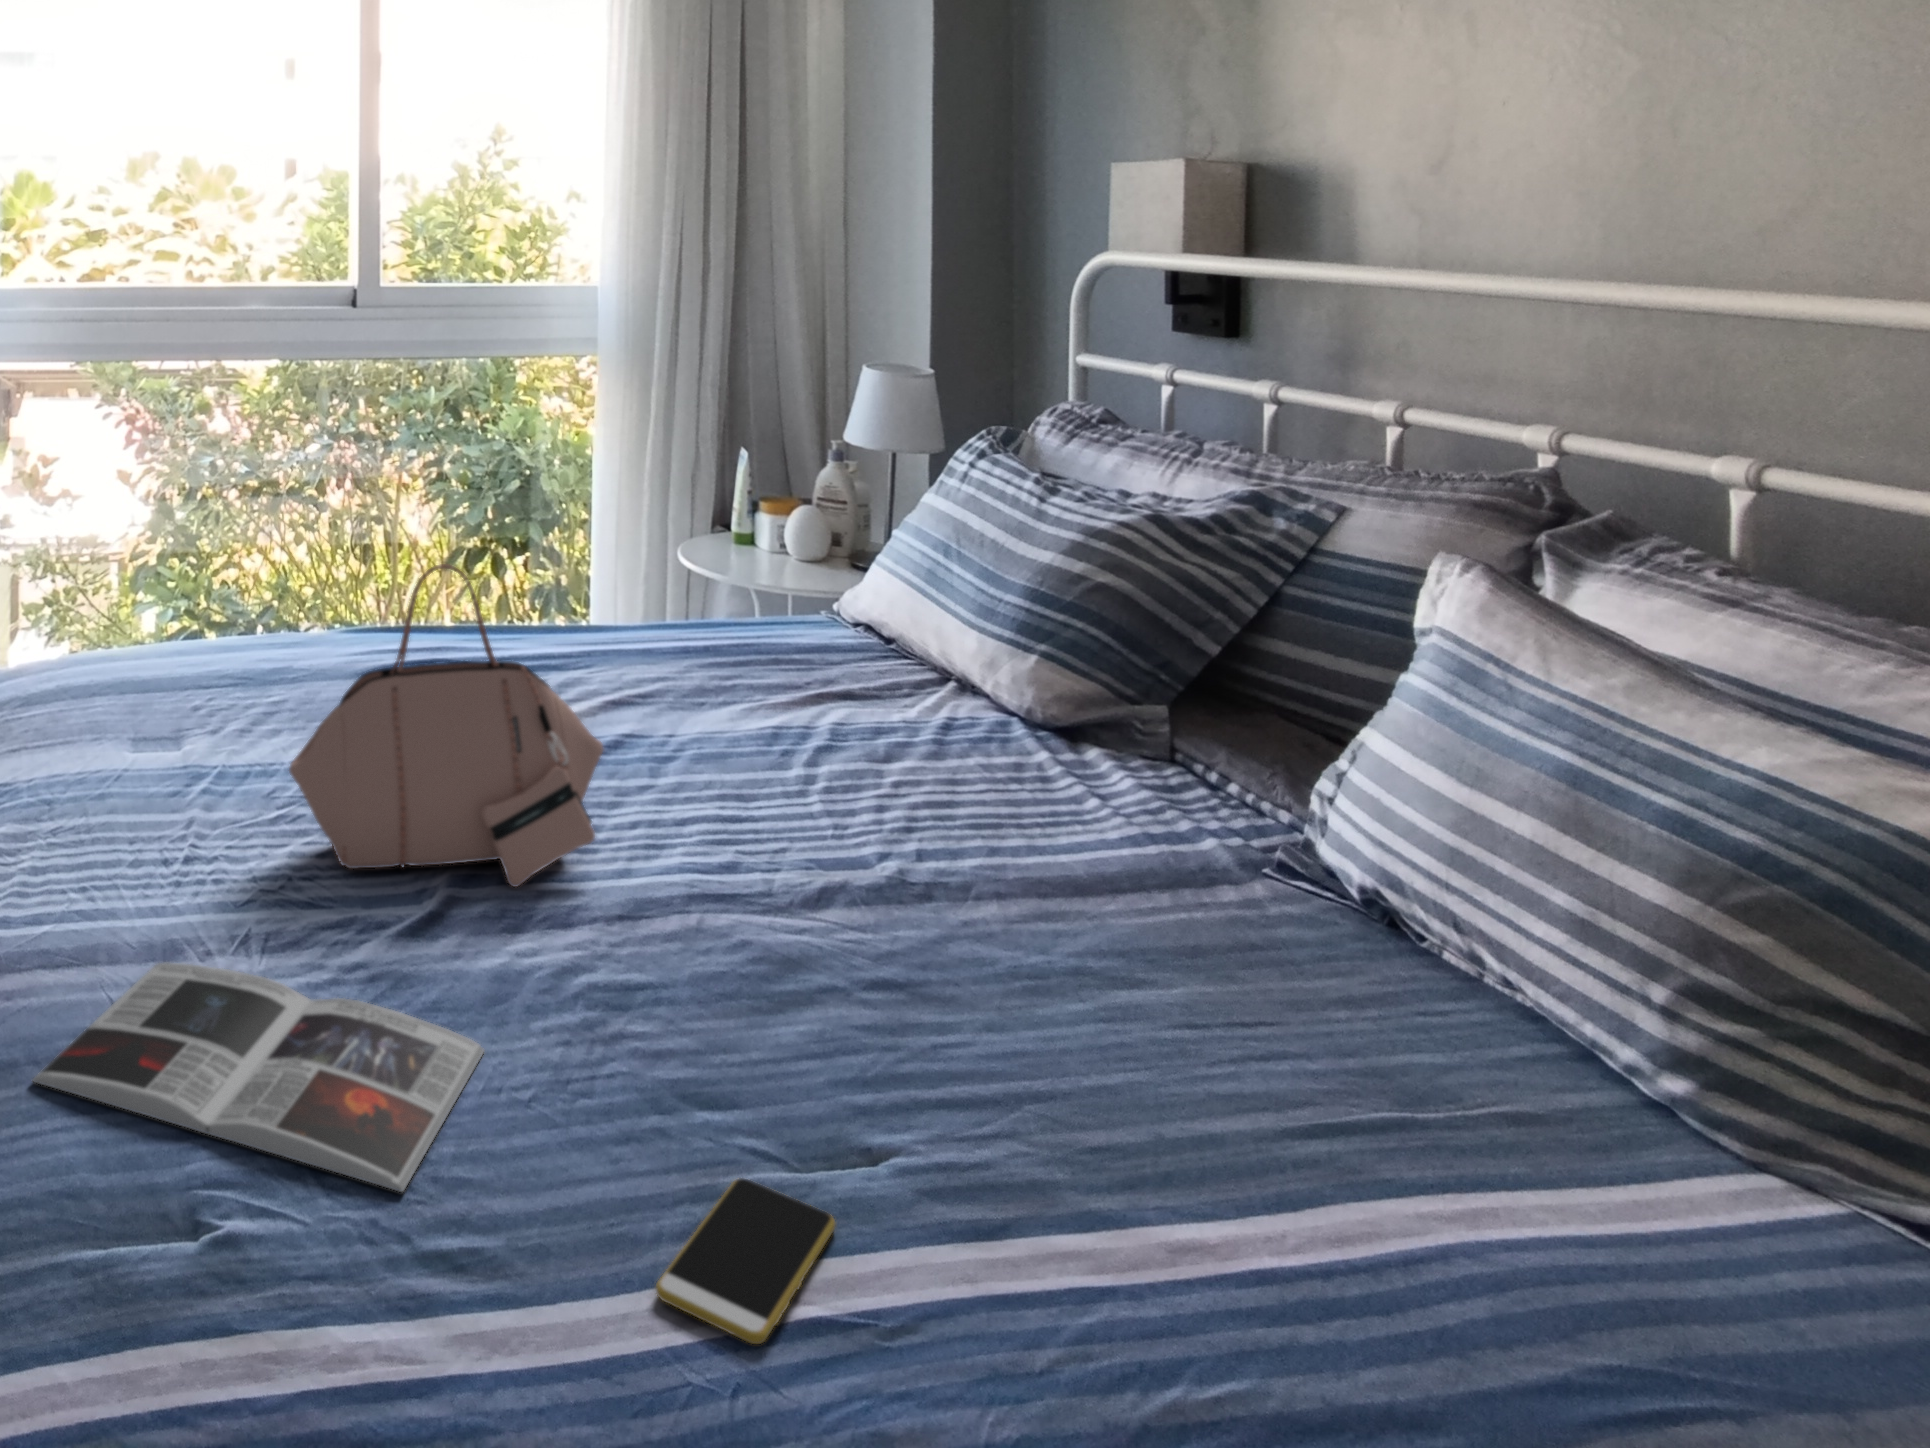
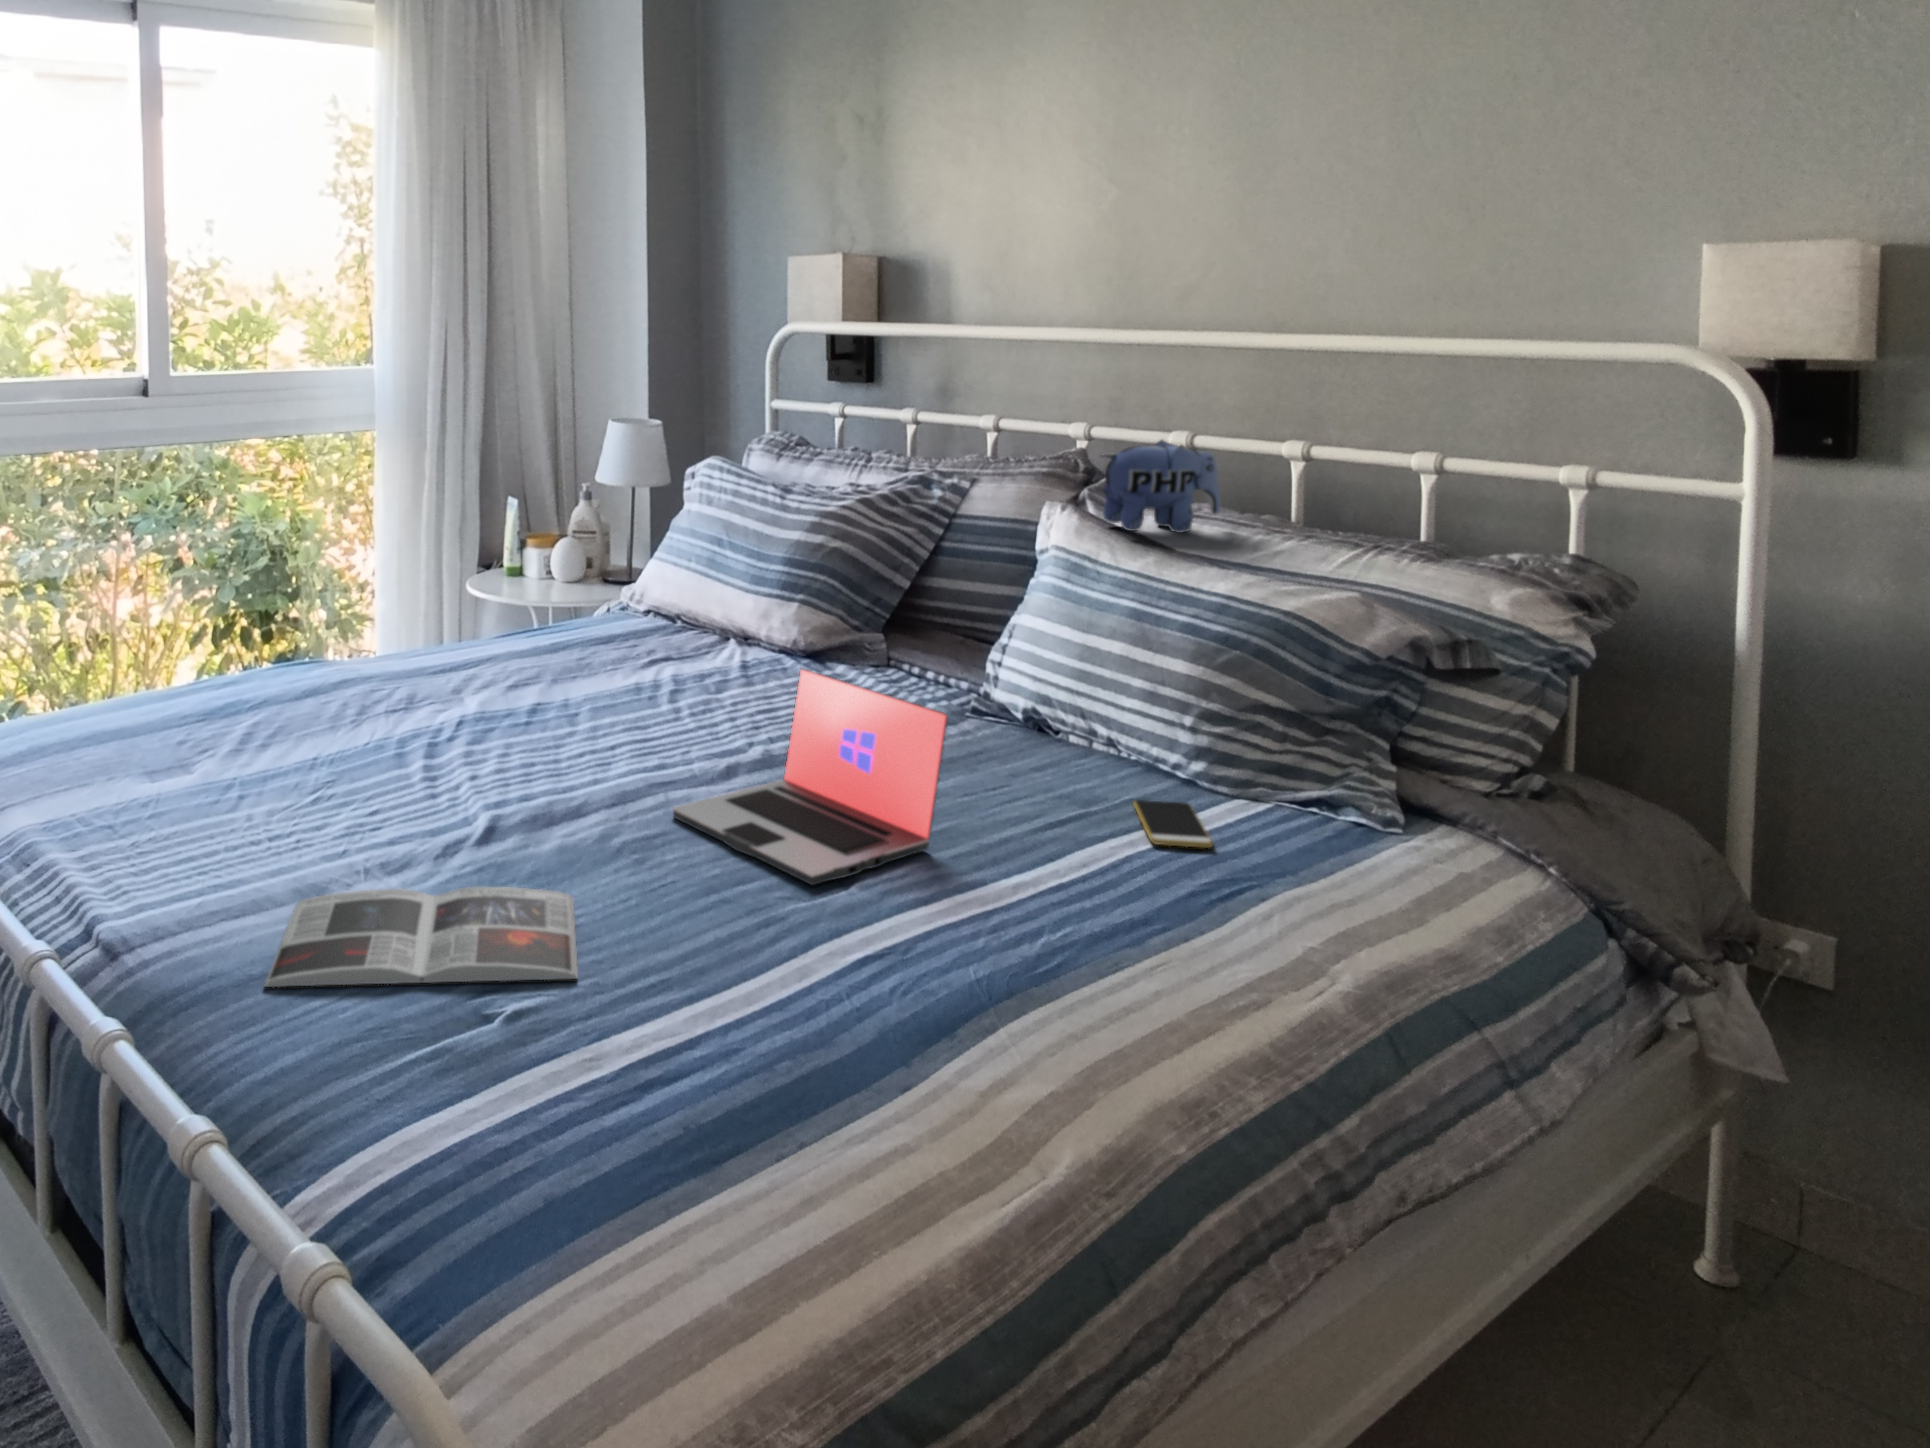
plush toy: none [1541,481,1798,642] -> present [1102,440,1220,533]
handbag: present [289,564,603,887] -> none [341,572,574,817]
laptop: none [700,769,1113,1127] -> present [673,669,947,885]
smartphone: present [656,1178,835,1344] -> present [1133,800,1213,848]

